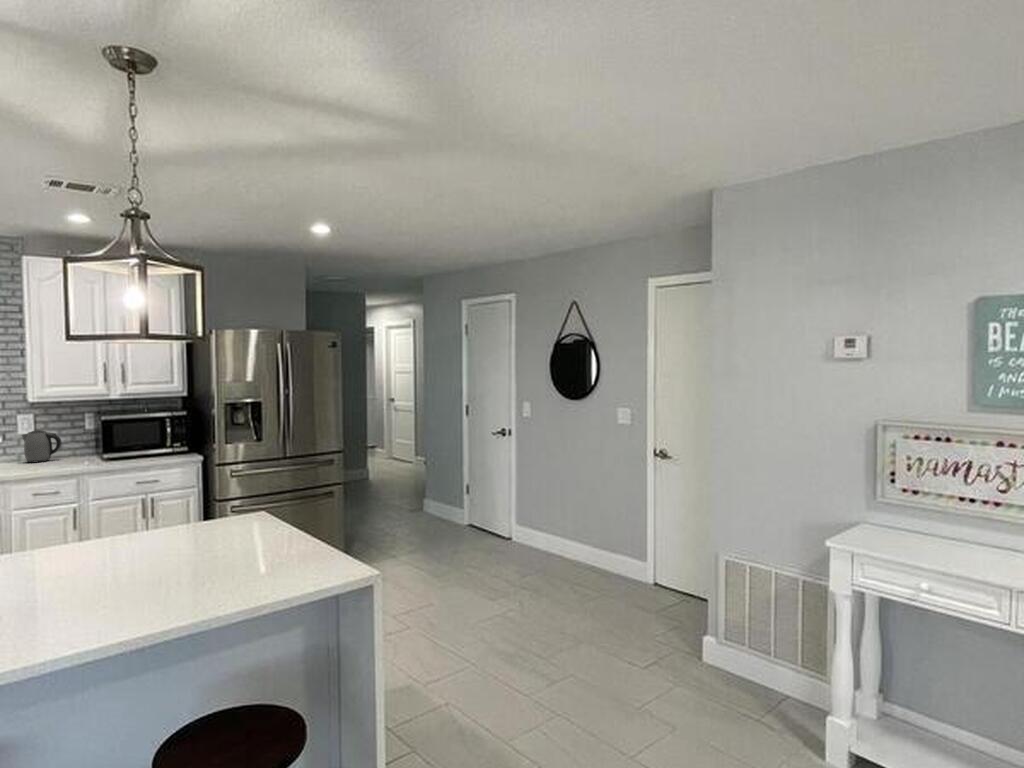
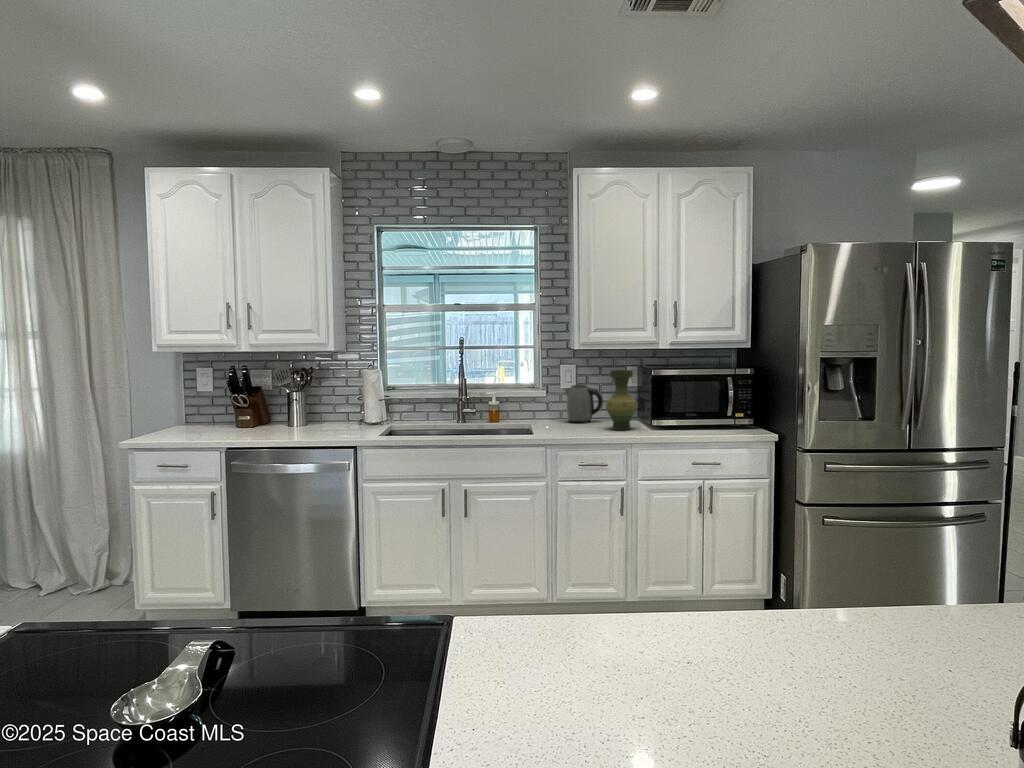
vase: none [60,417,91,464] -> present [606,370,637,430]

